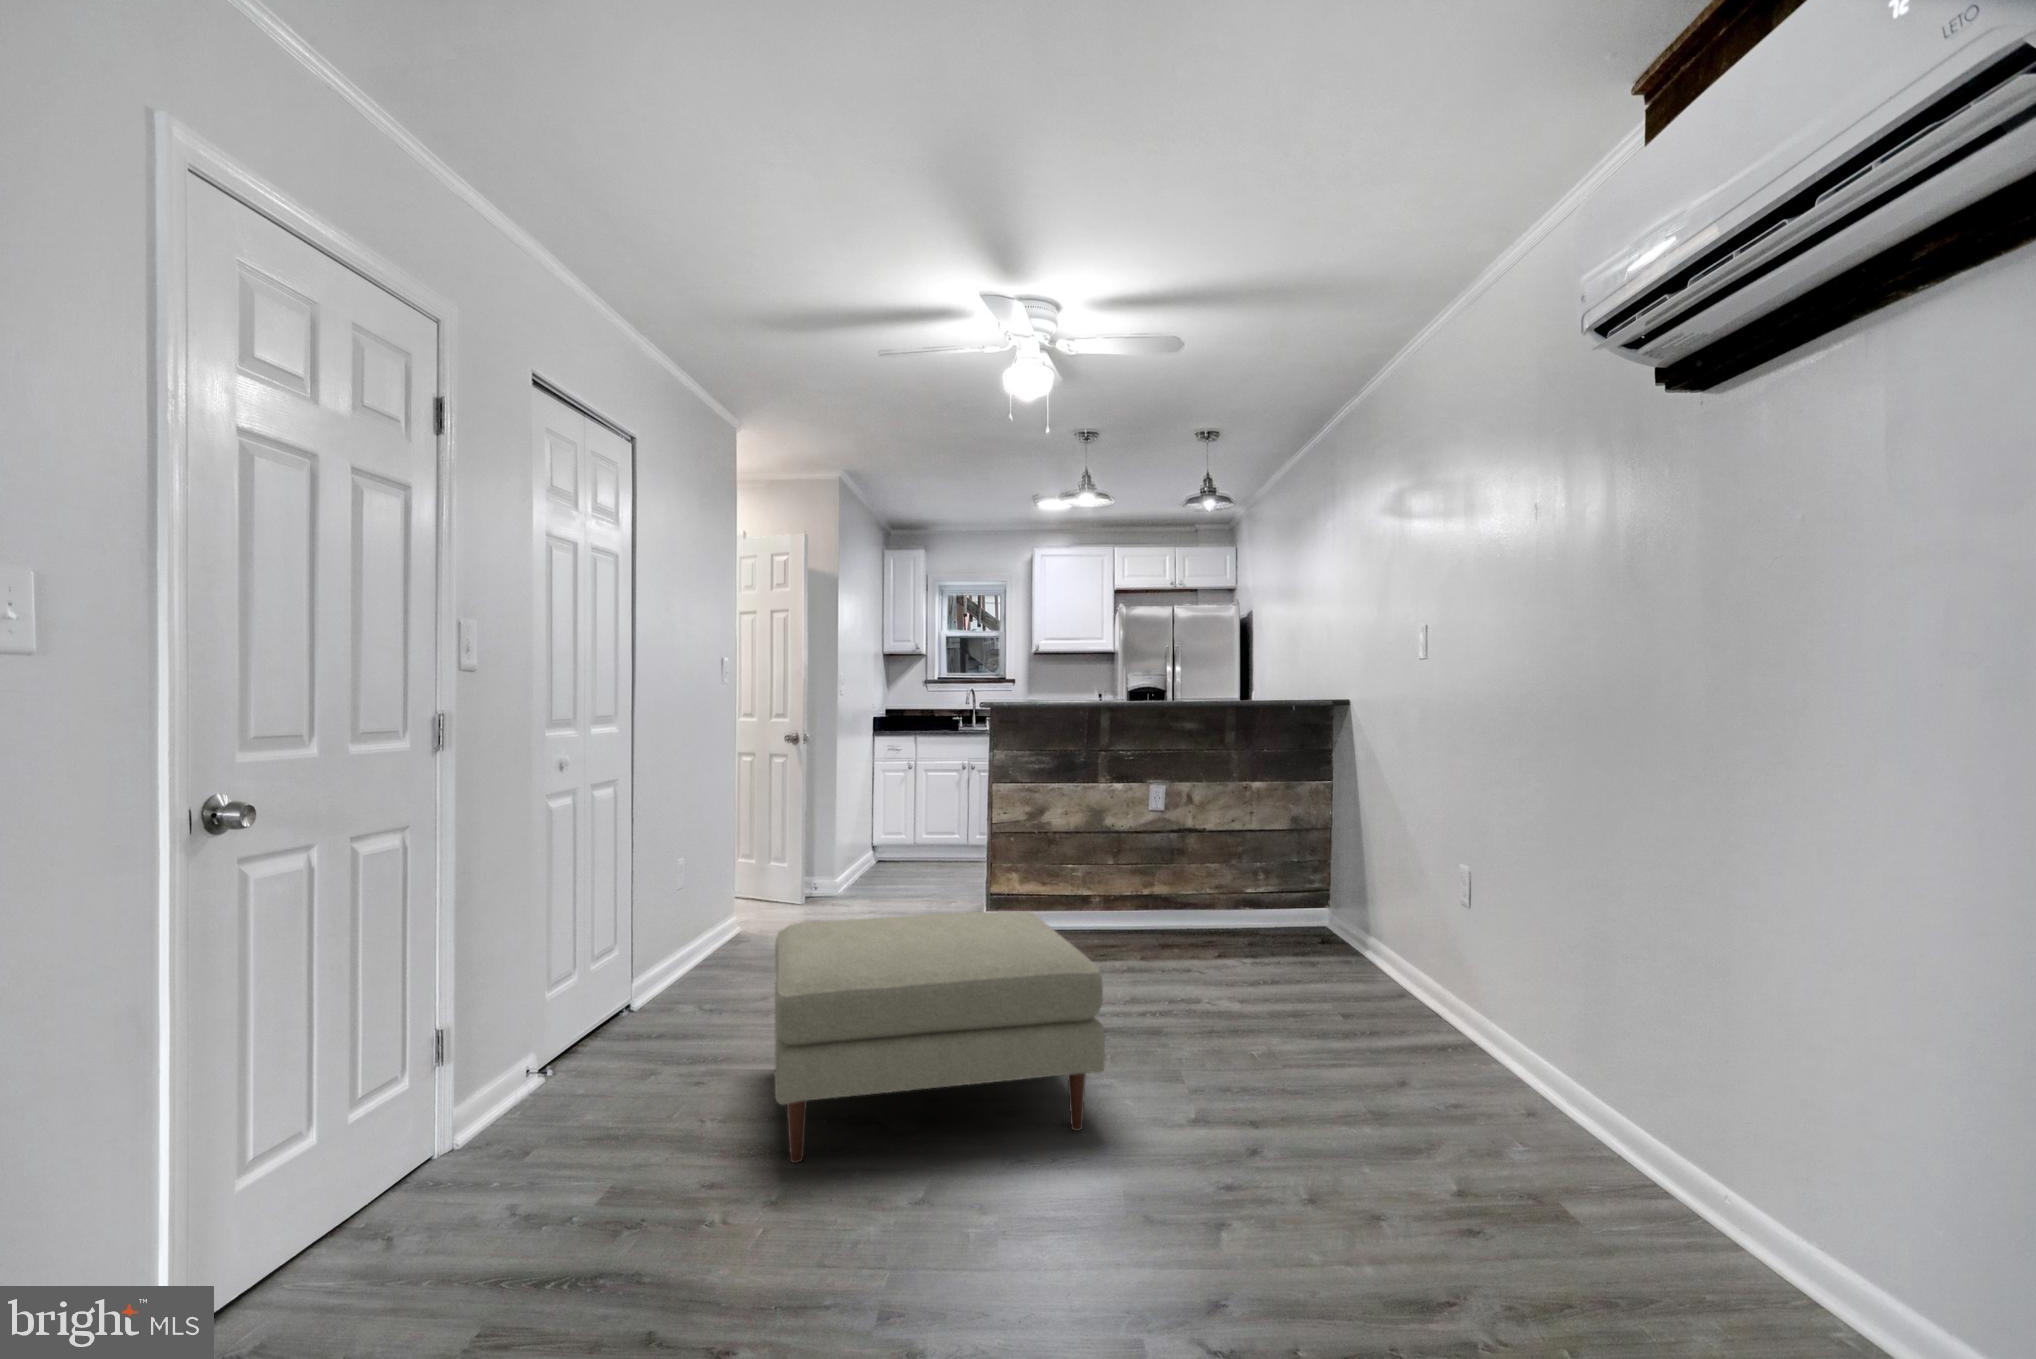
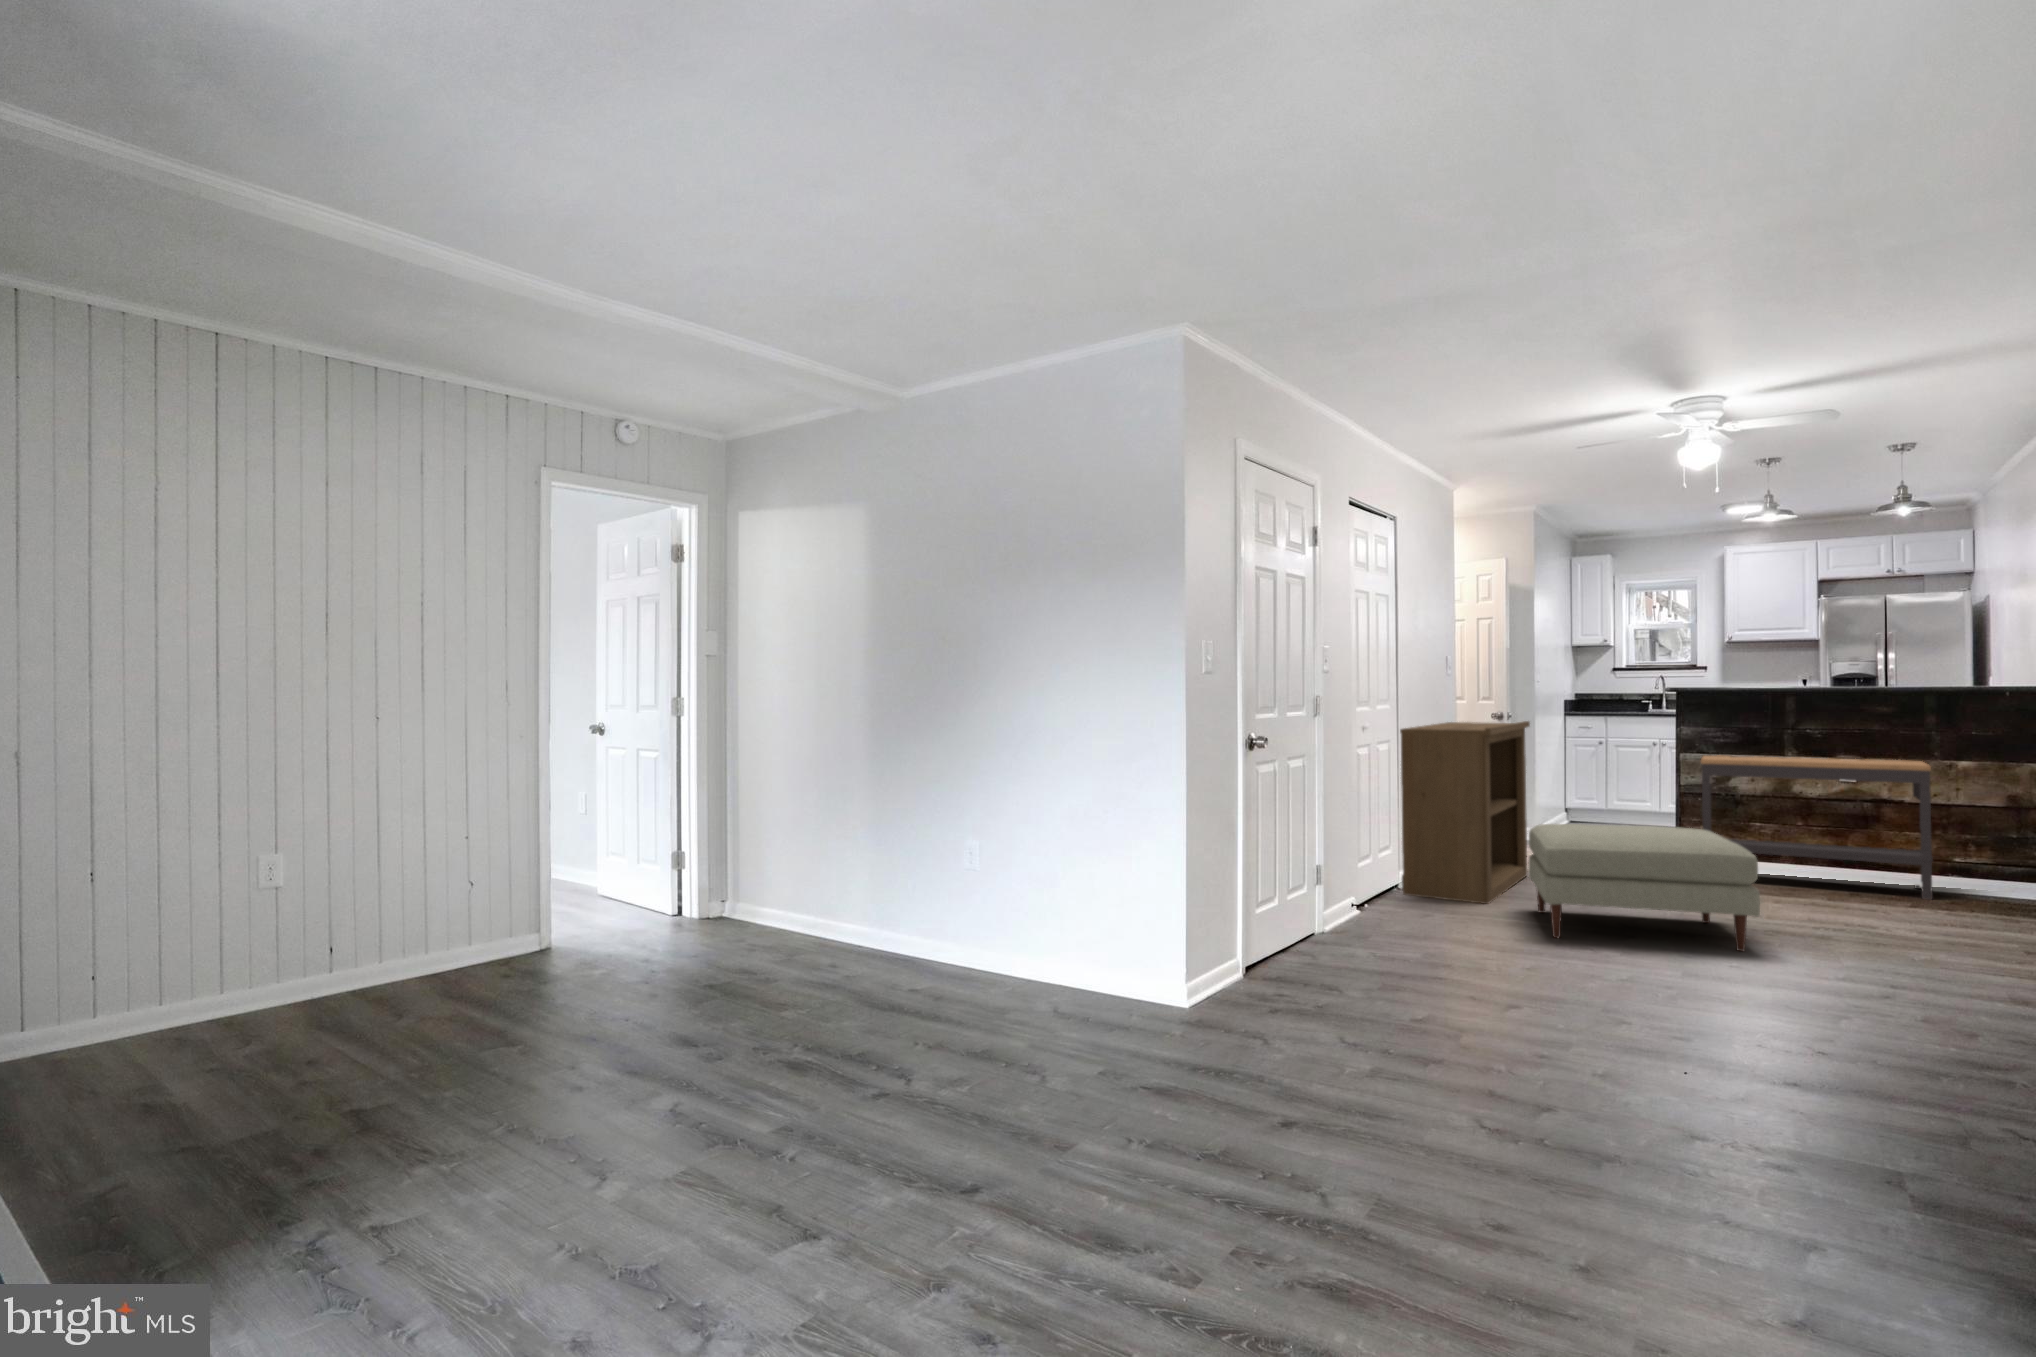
bookshelf: none [570,745,807,1067] -> present [1400,721,1530,904]
console table: none [1015,784,1243,951] -> present [1701,755,1933,900]

